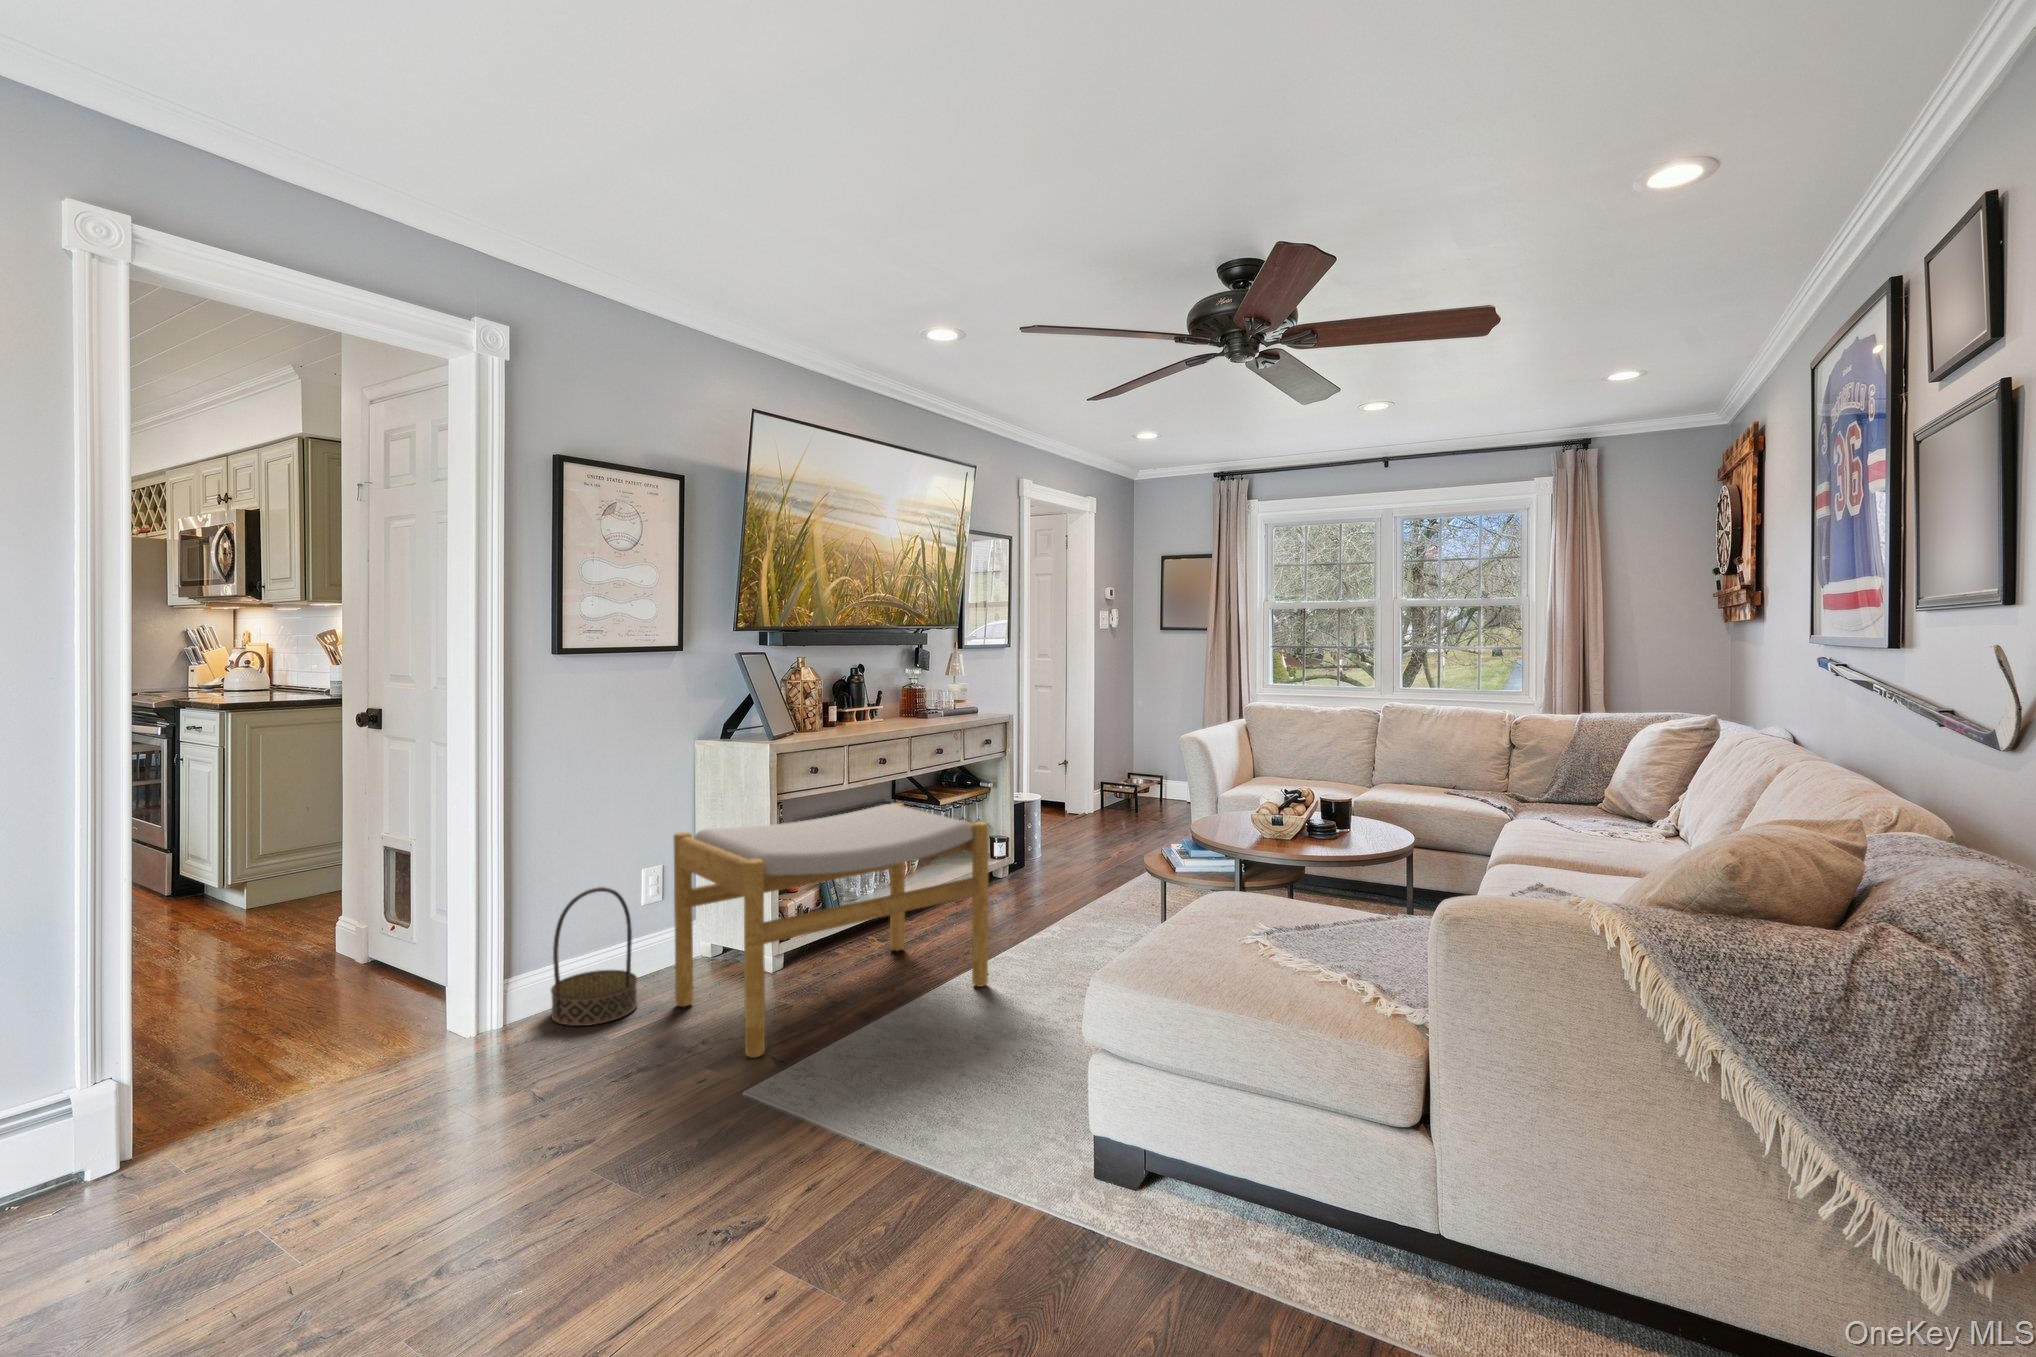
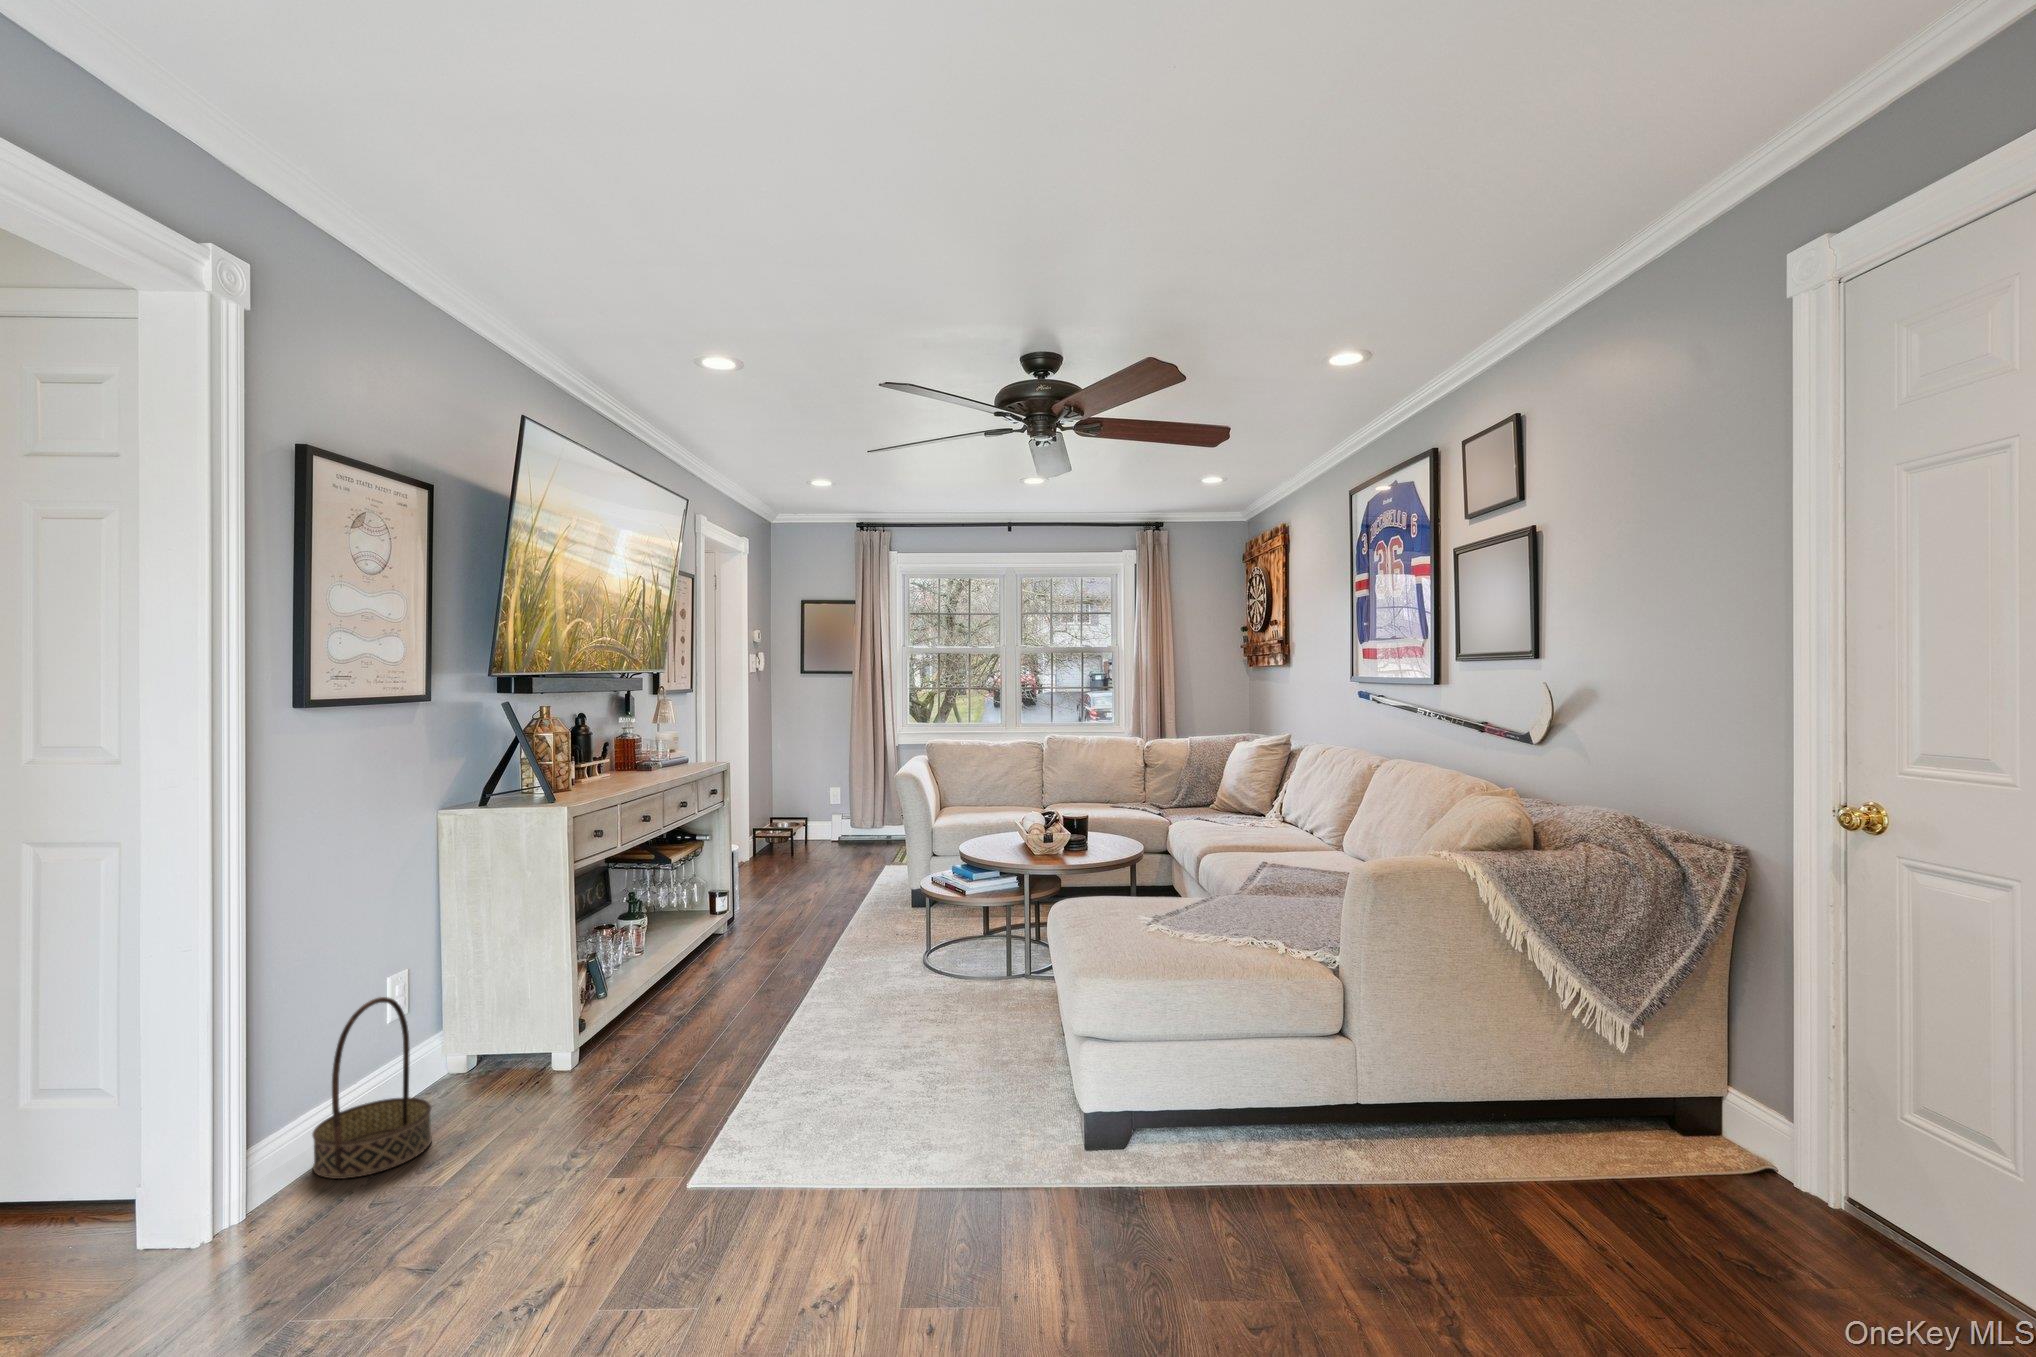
footstool: present [674,803,989,1058] -> none [479,859,818,1148]

